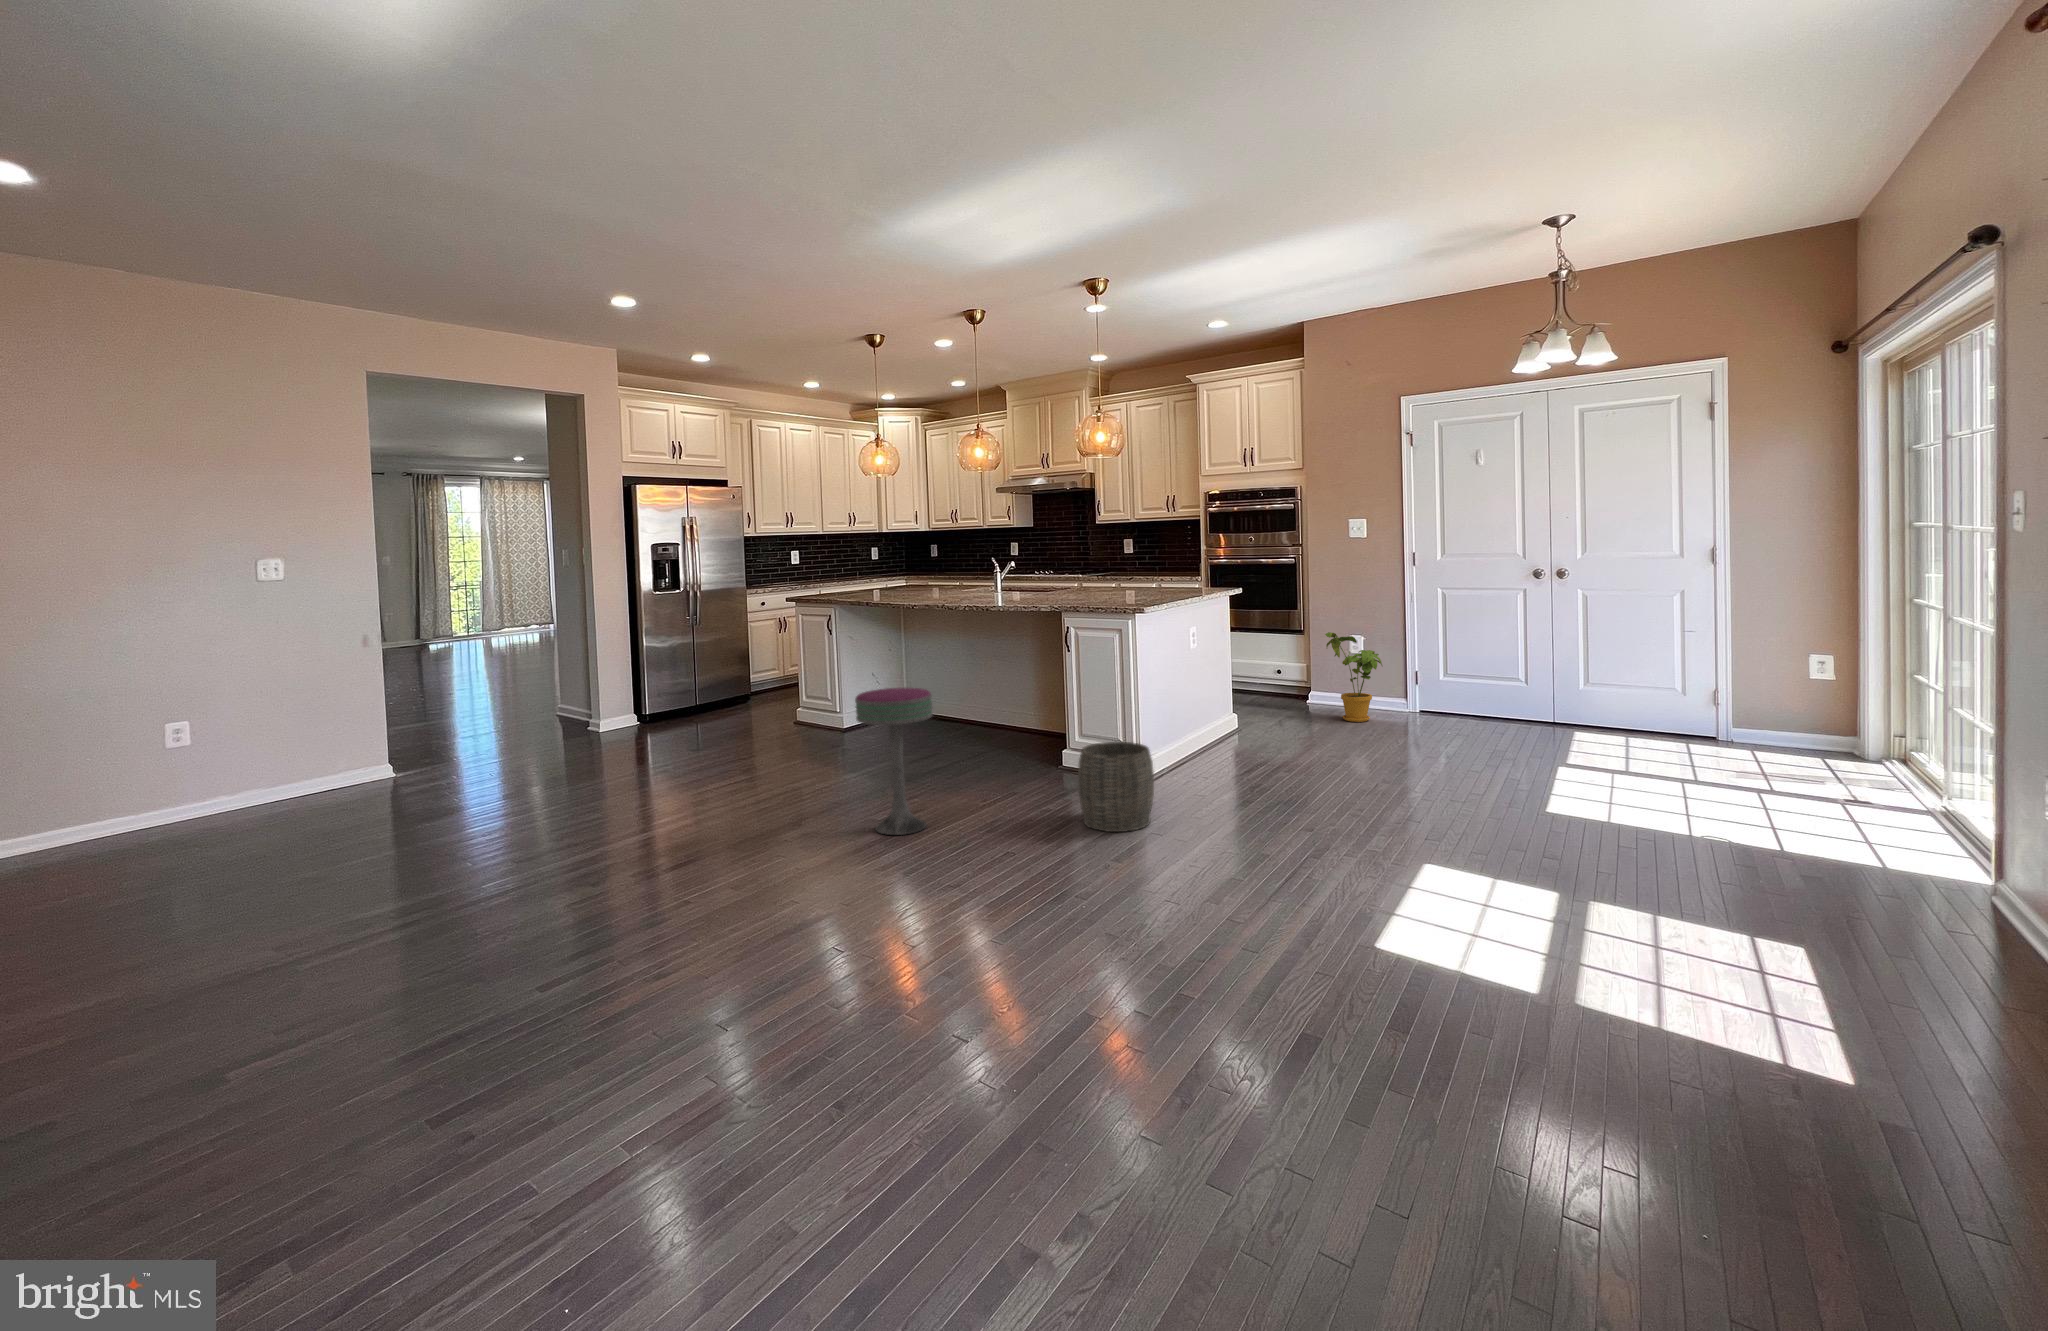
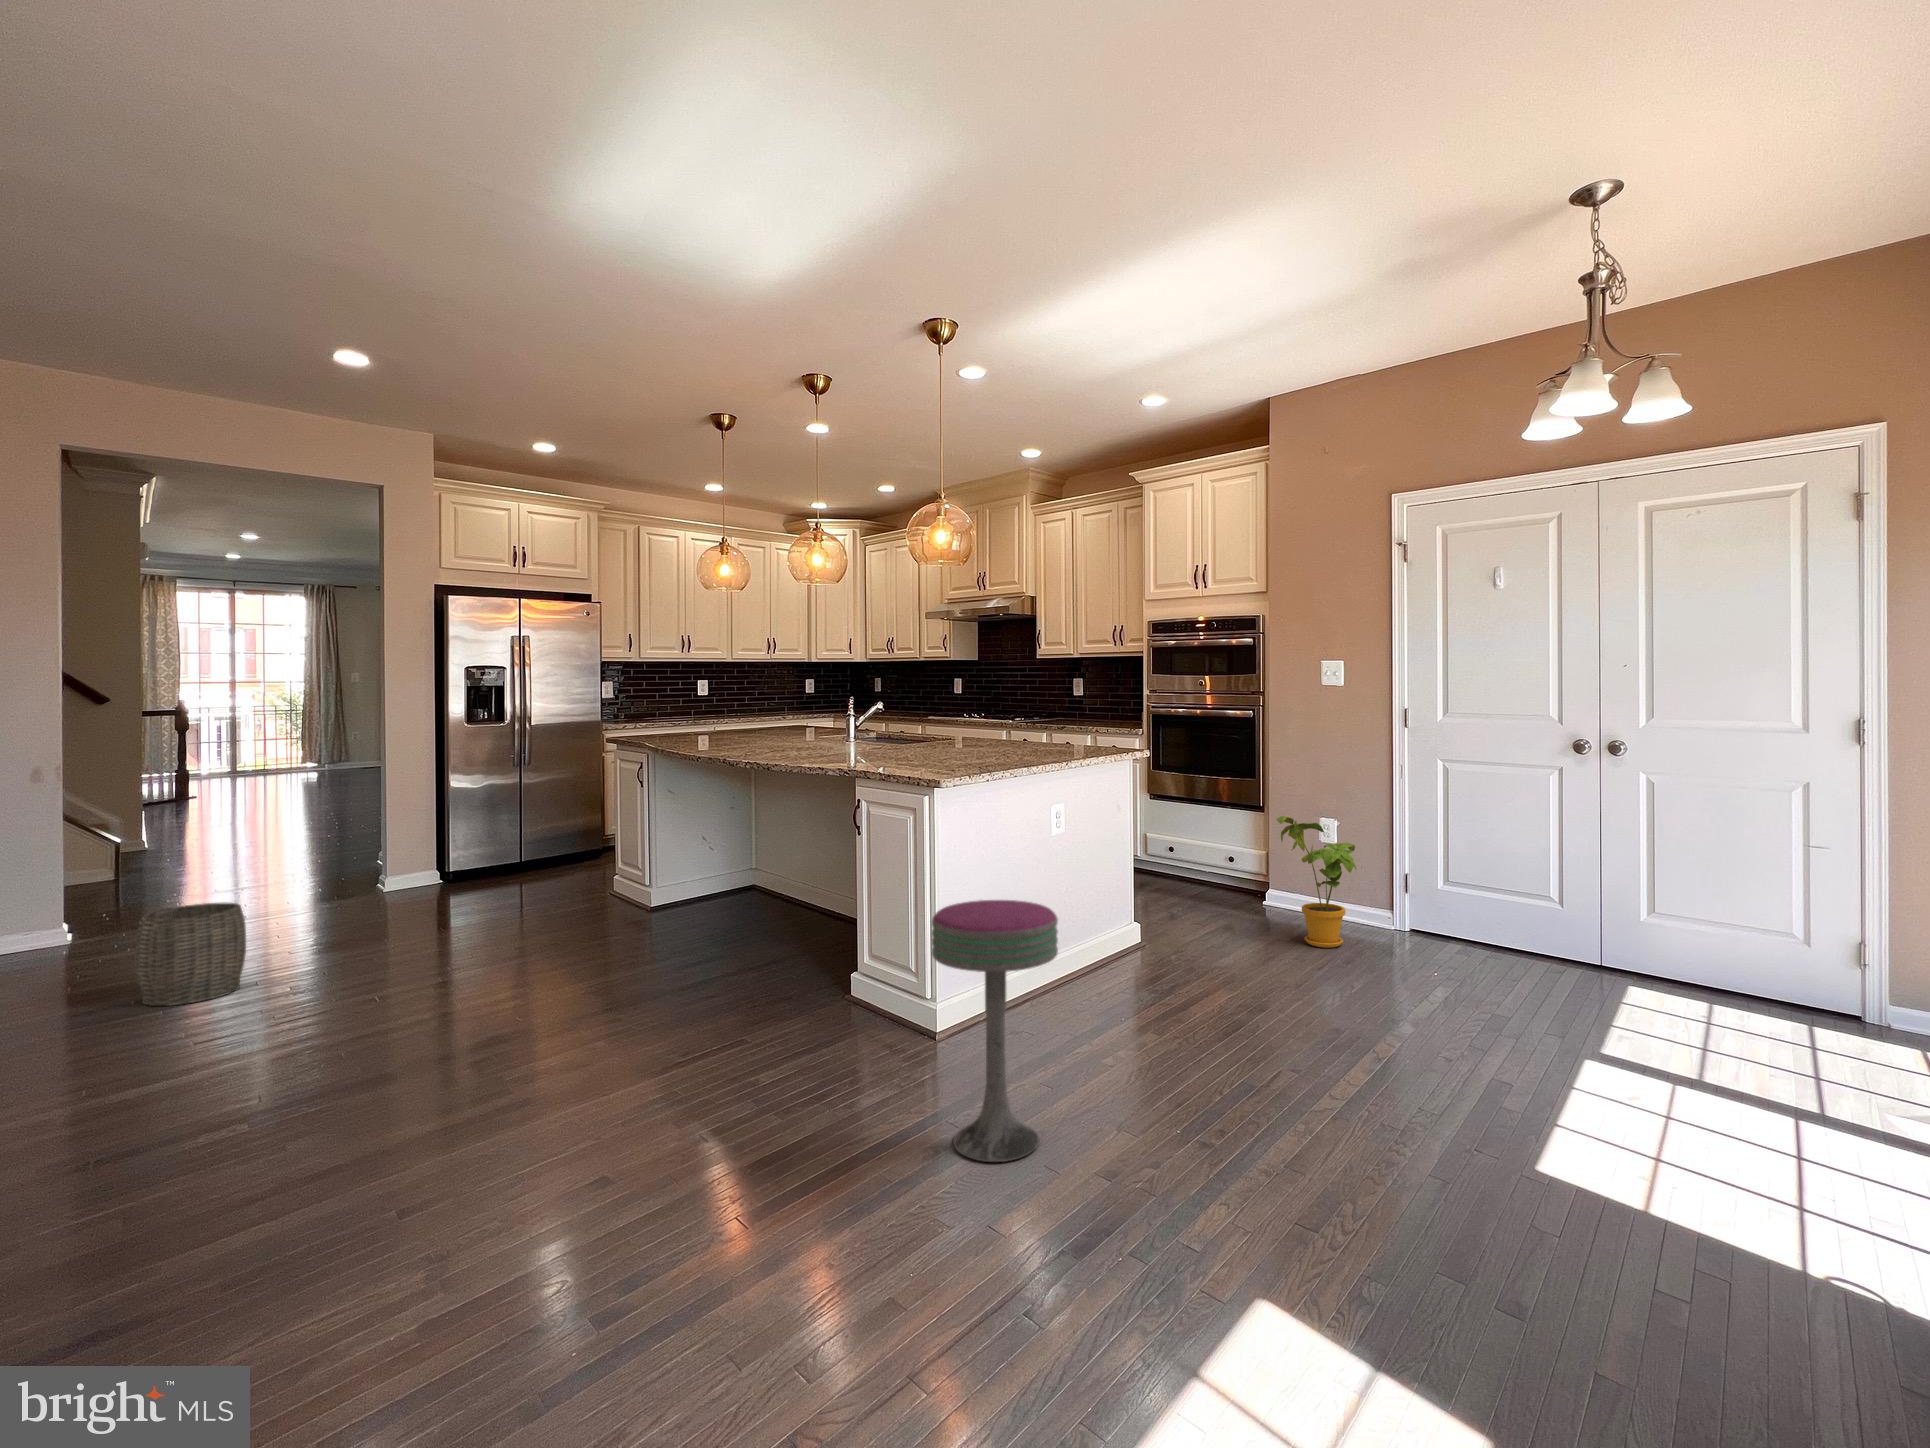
bar stool: present [855,688,933,835] -> present [932,900,1058,1162]
woven basket: present [1078,742,1154,832] -> present [136,902,246,1006]

